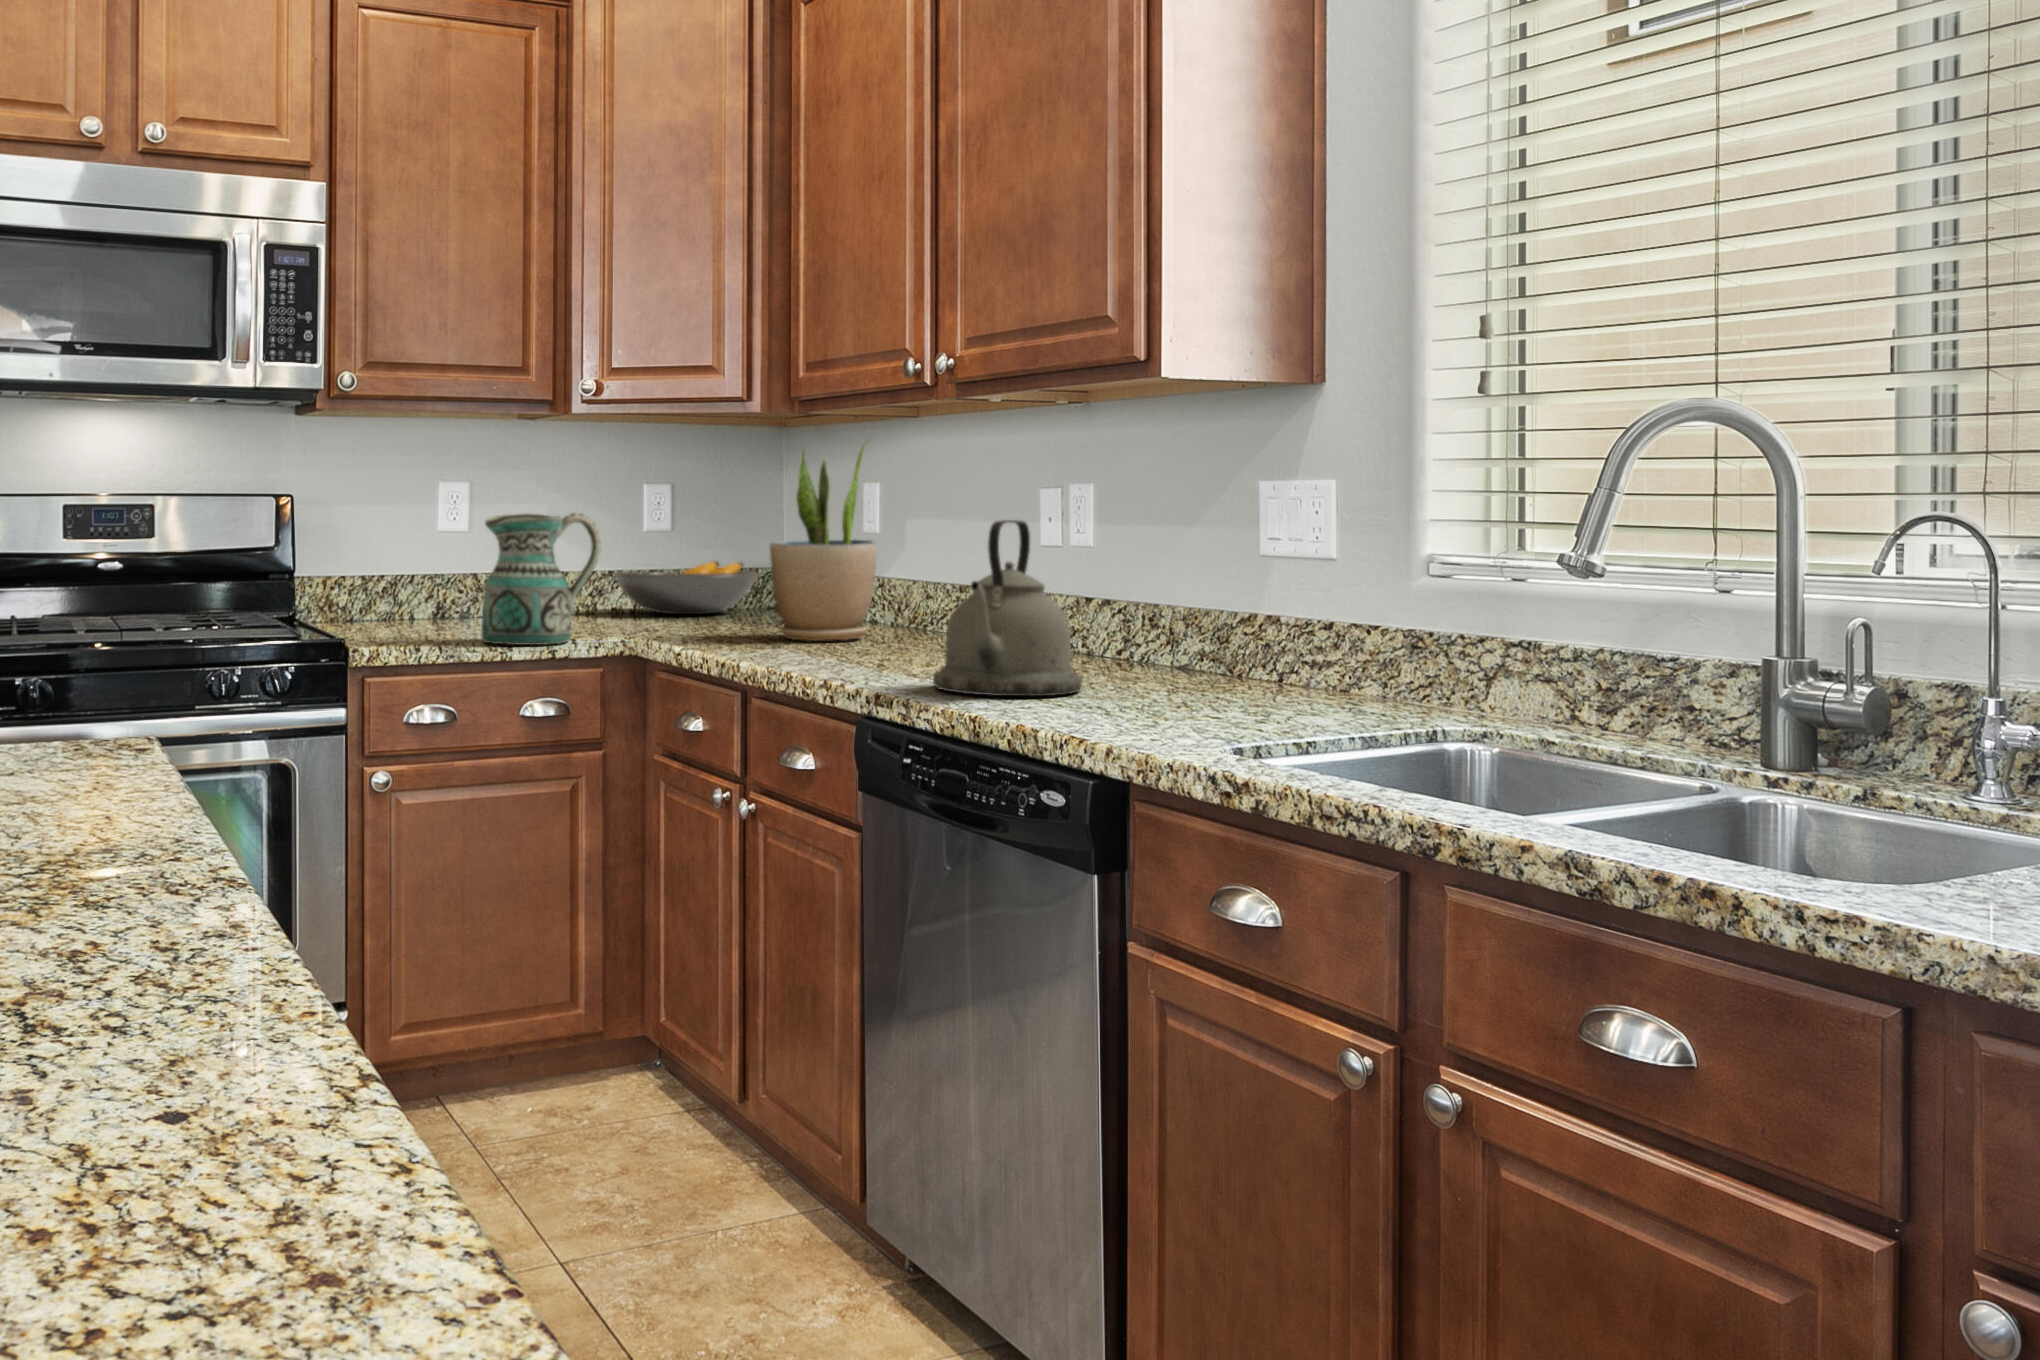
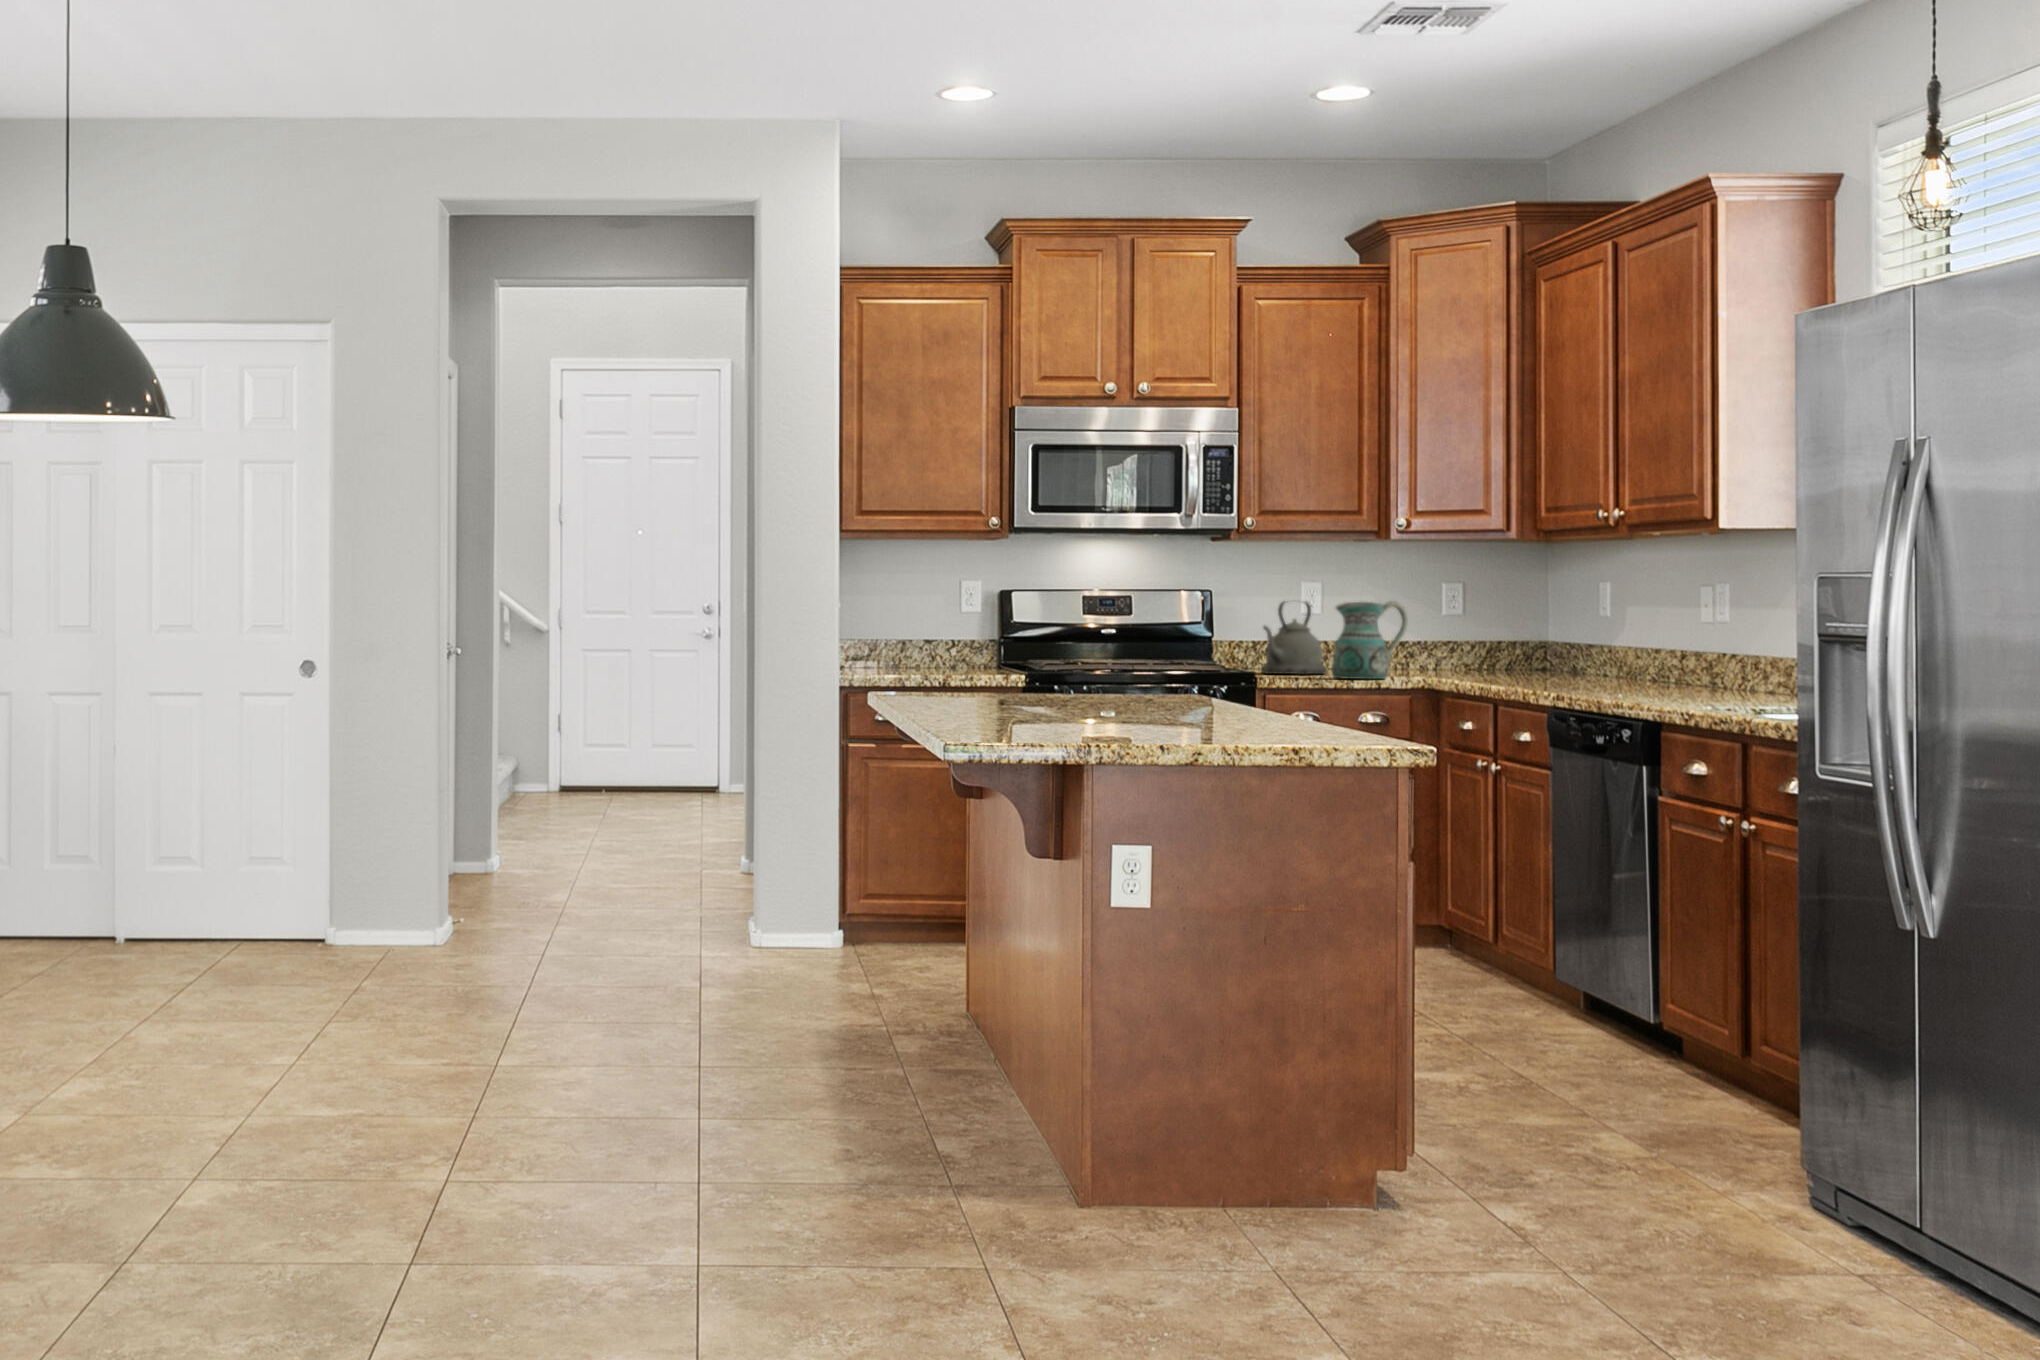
potted plant: present [770,438,876,641] -> none [1519,552,1593,680]
kettle: present [933,520,1082,696] -> present [1261,602,1327,674]
fruit bowl: present [614,561,758,614] -> none [1419,635,1526,670]

